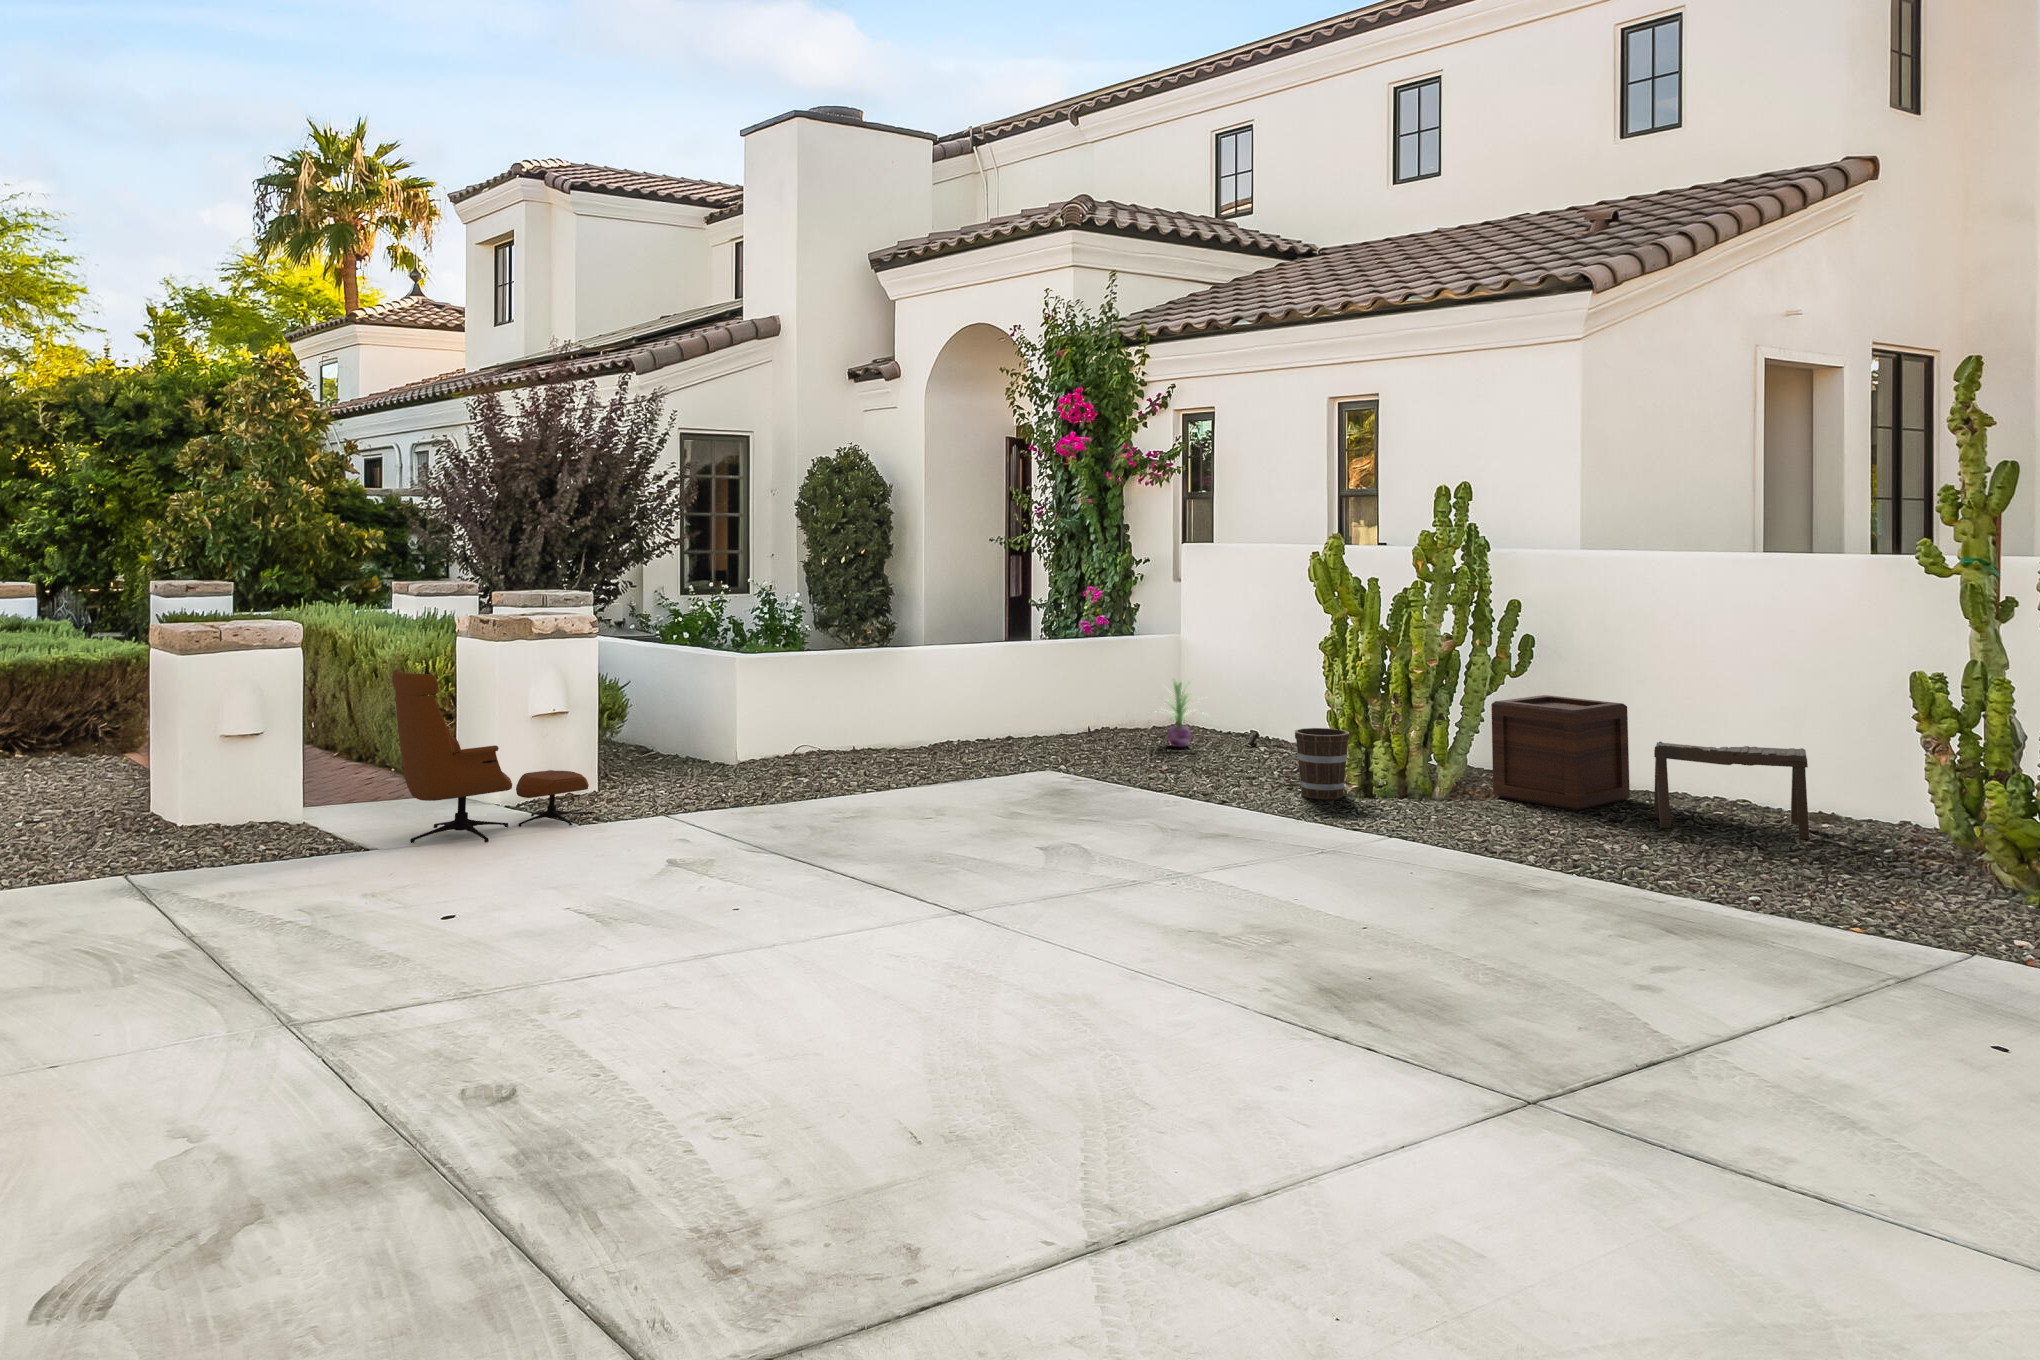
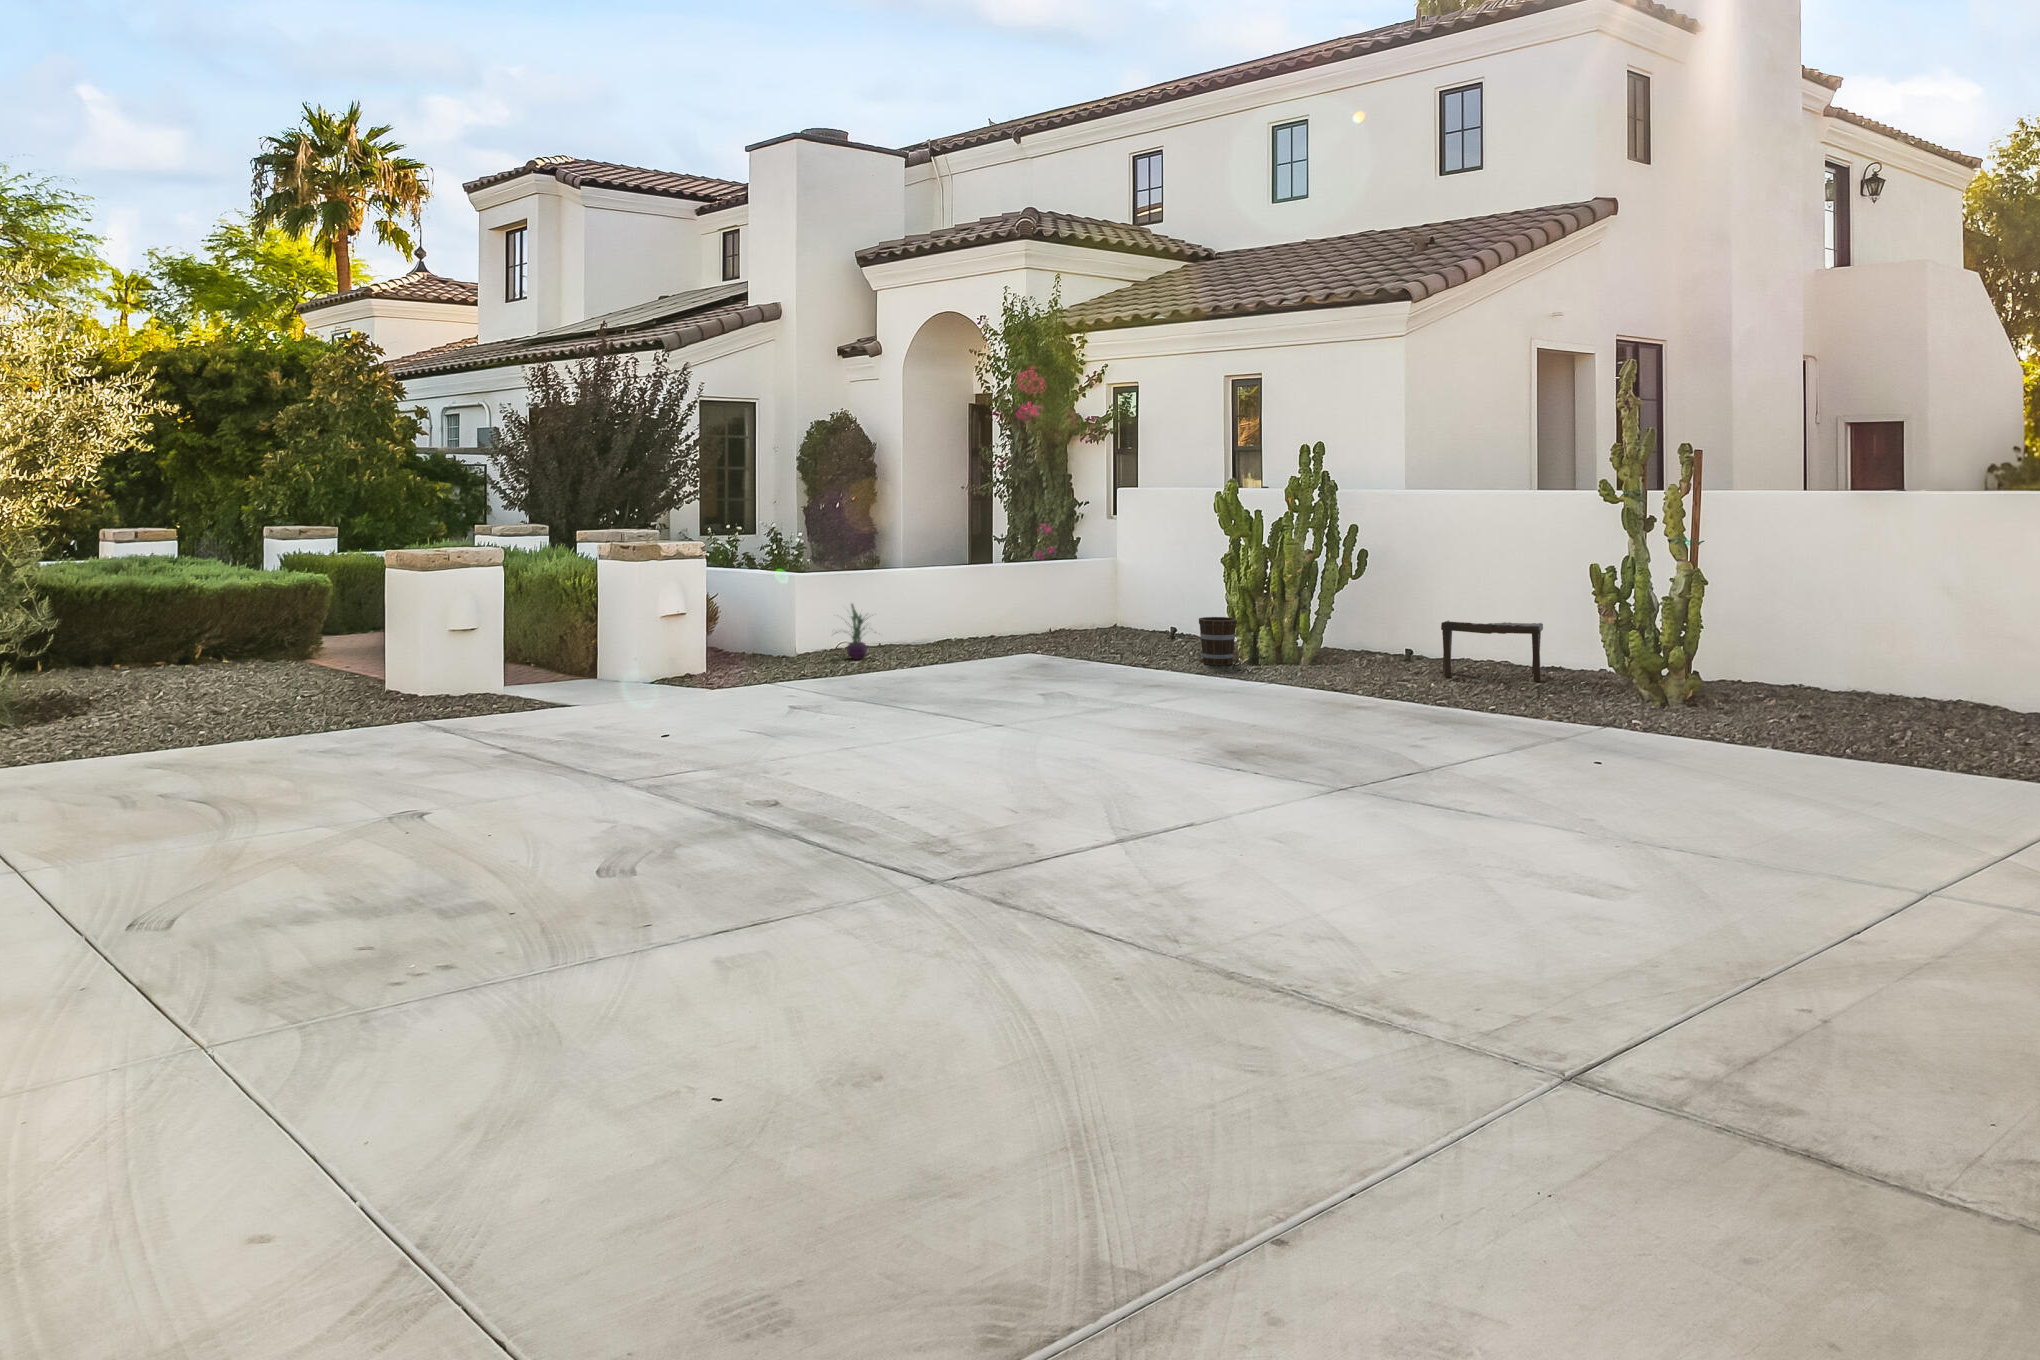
lounge chair: present [392,669,589,843] -> none [584,575,710,691]
decorative plant: present [1148,679,1191,747] -> present [836,604,868,659]
wooden crate: present [1491,695,1630,810] -> none [1337,593,1431,669]

